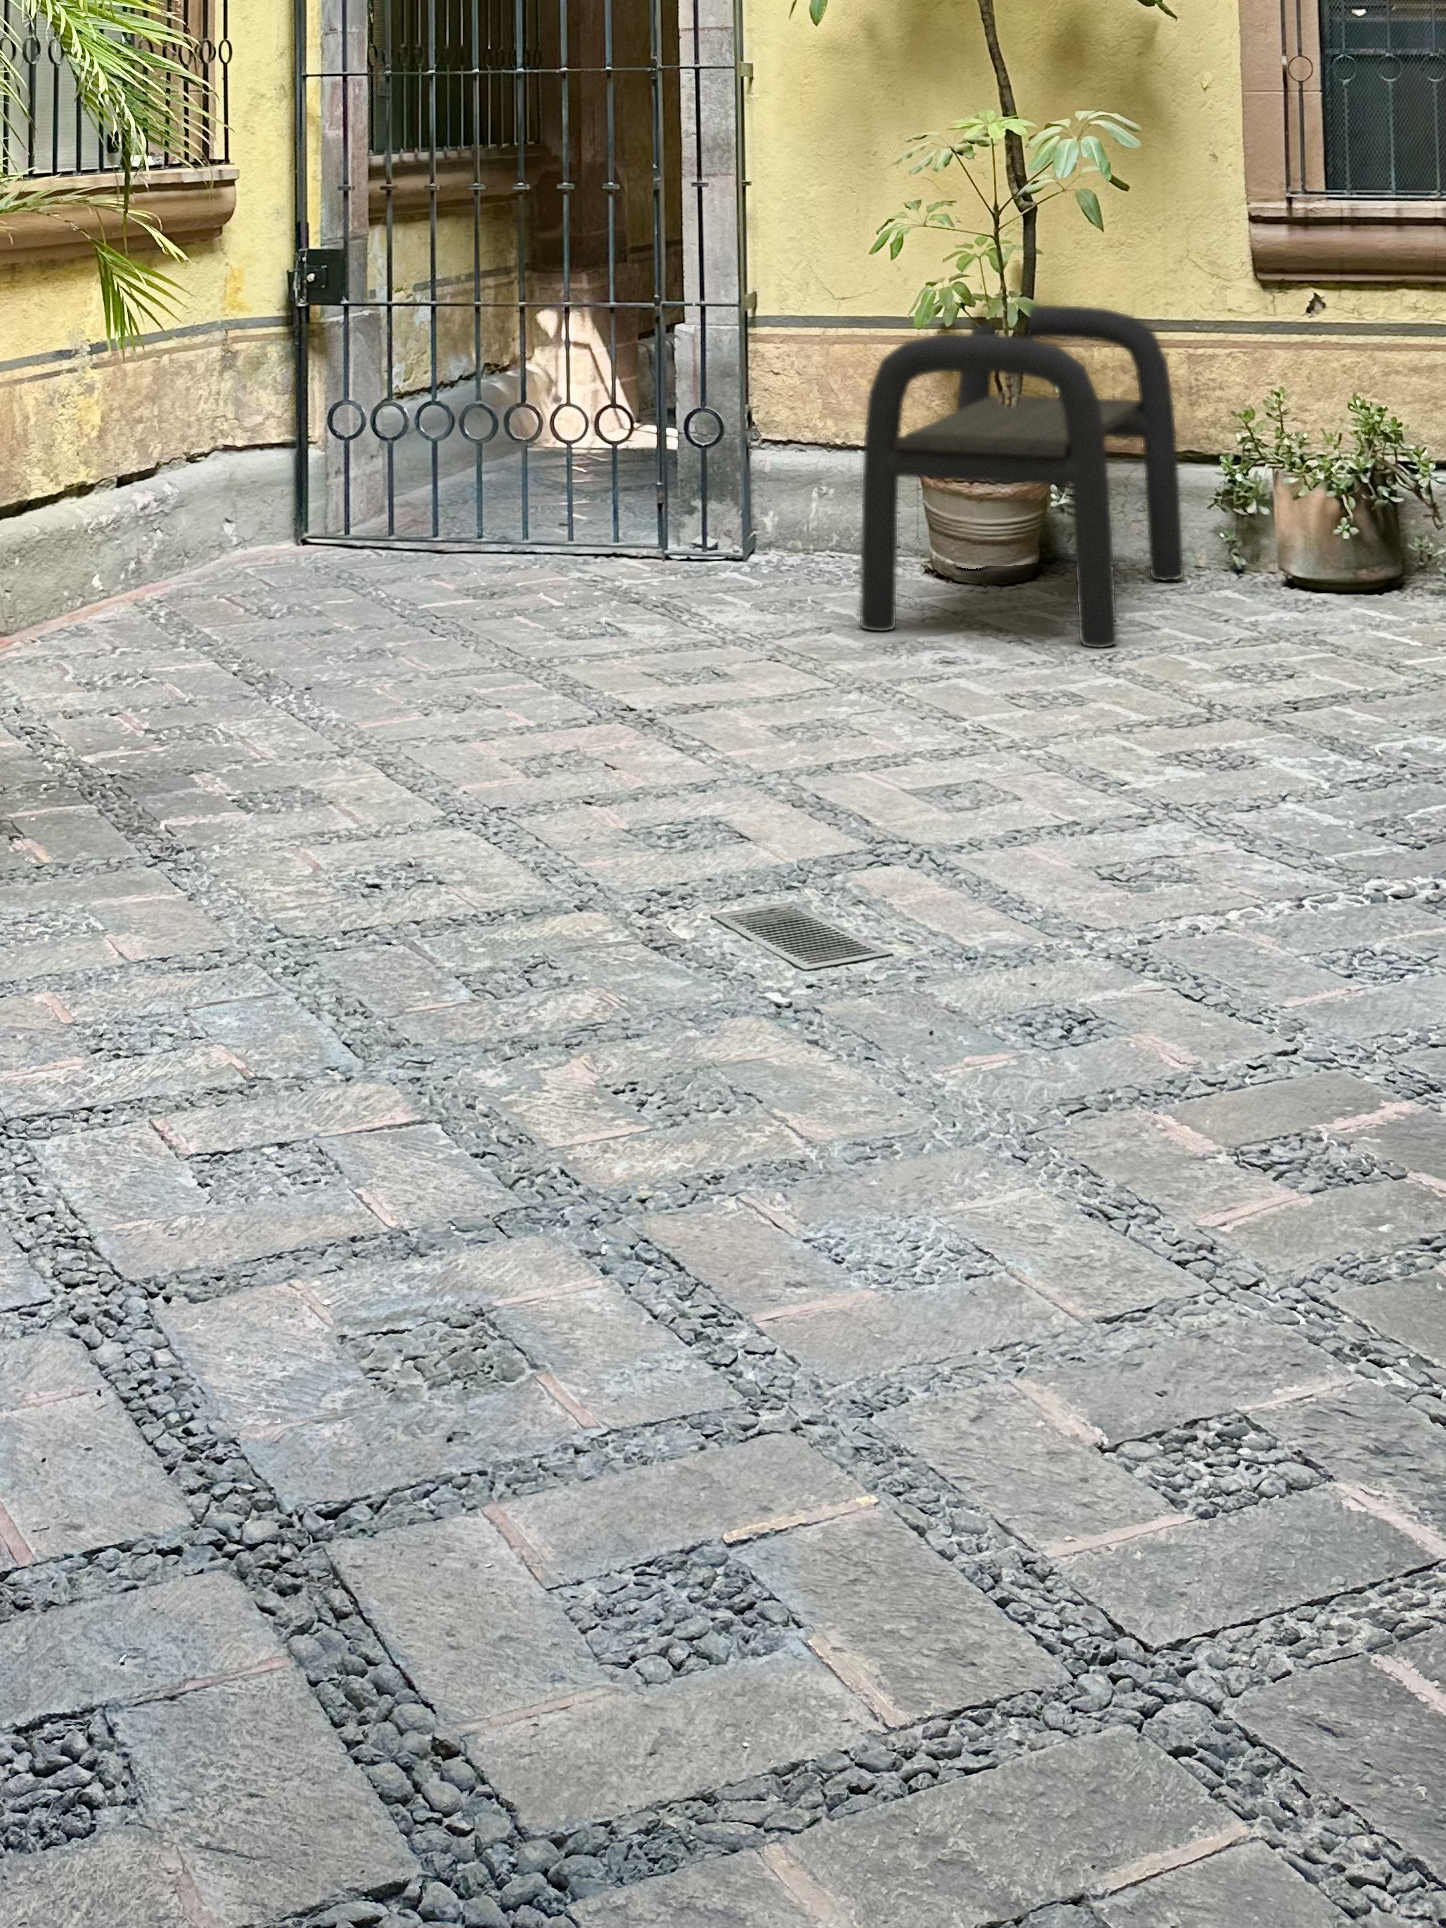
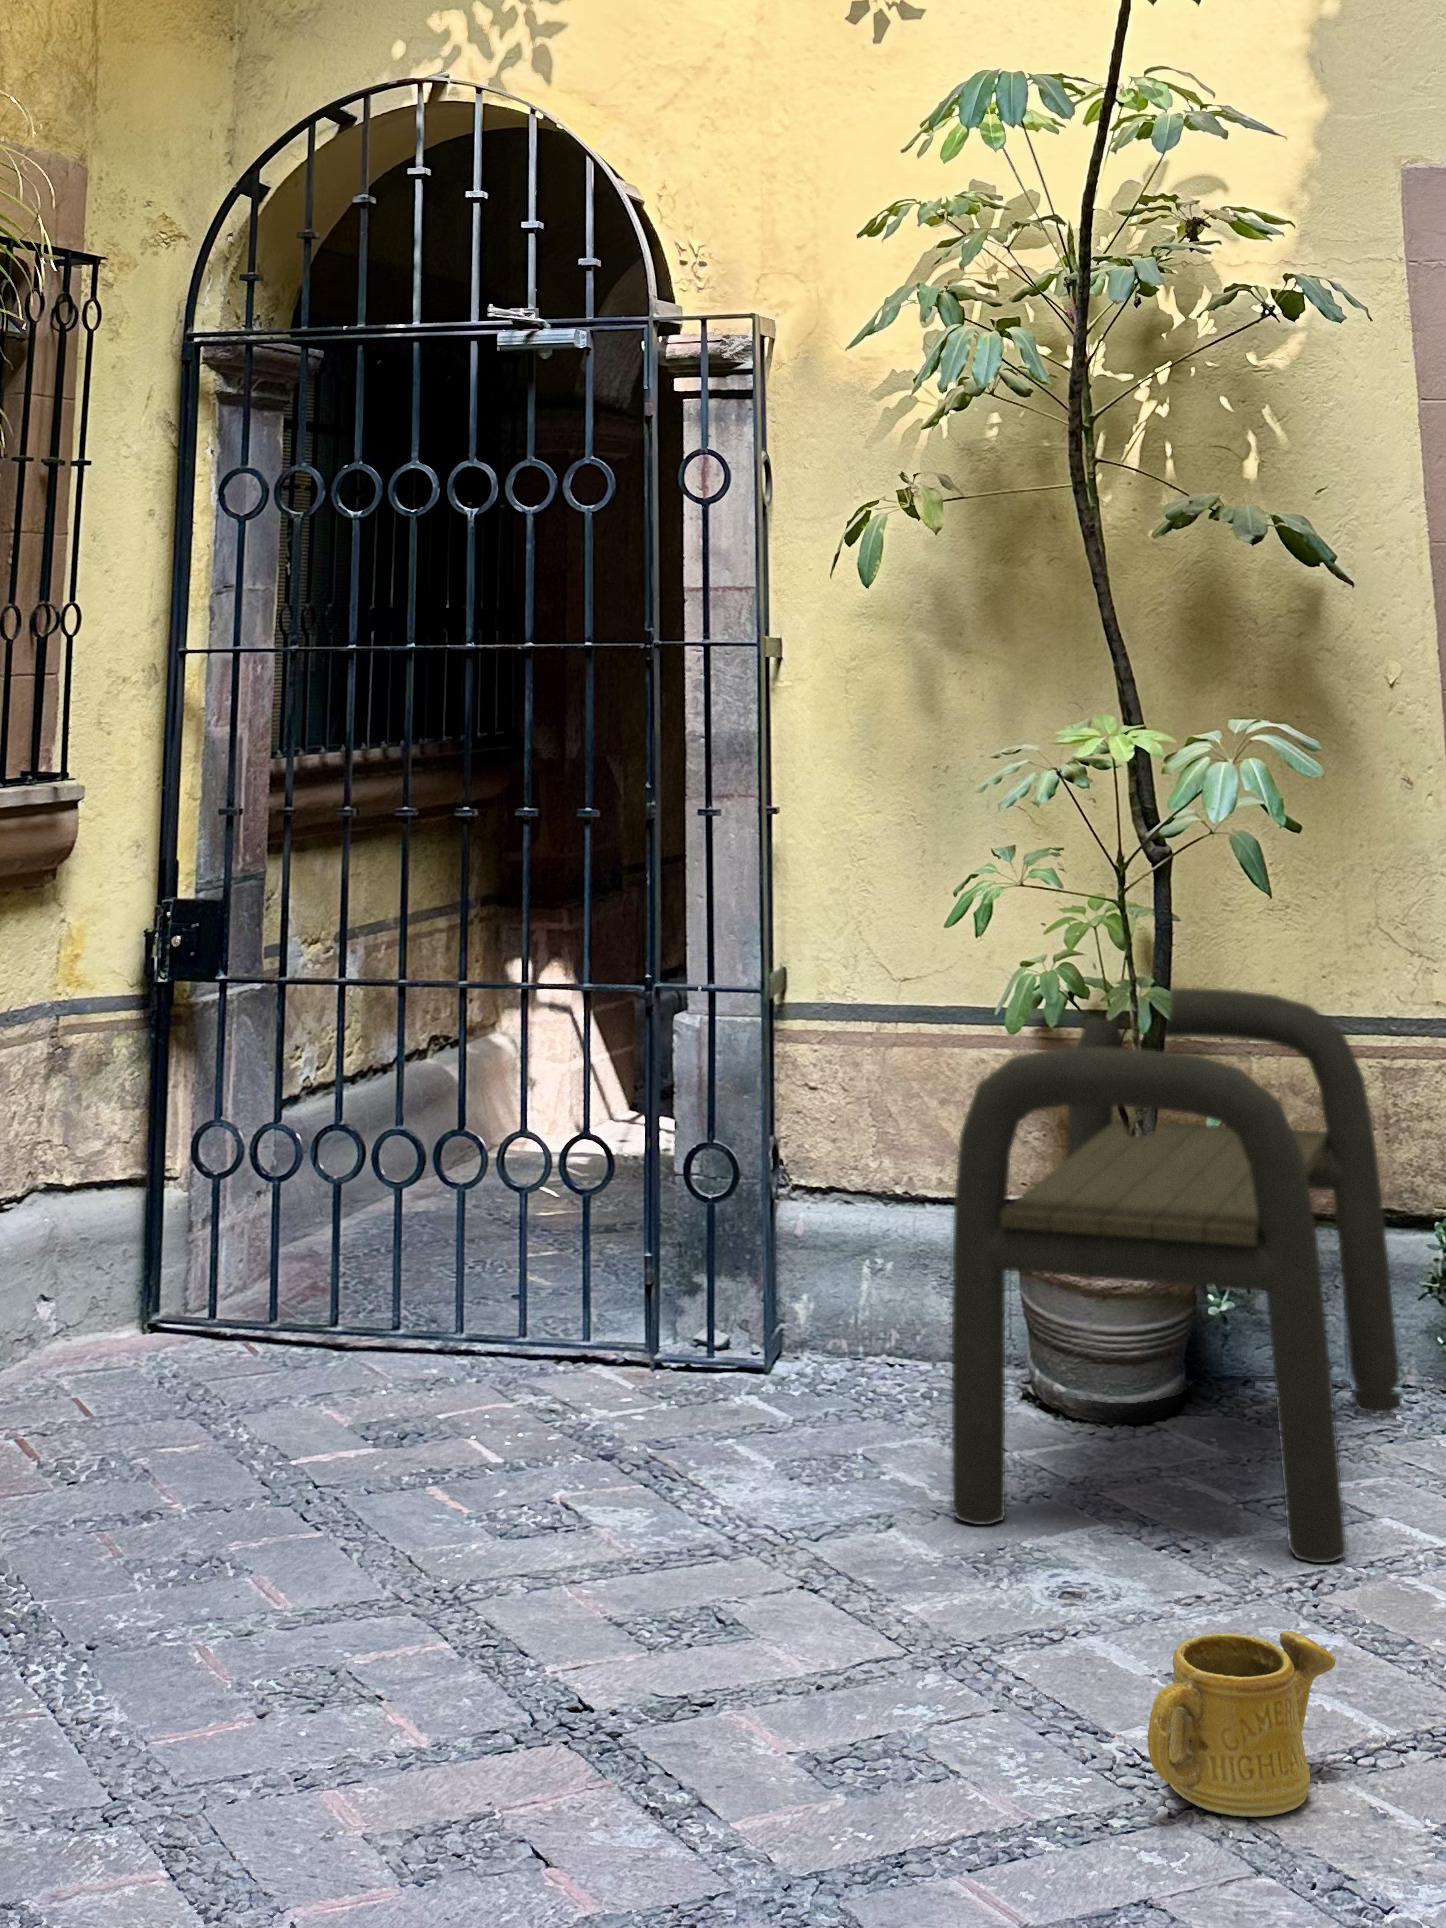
watering can: none [955,654,1078,745] -> present [1147,1630,1336,1817]

